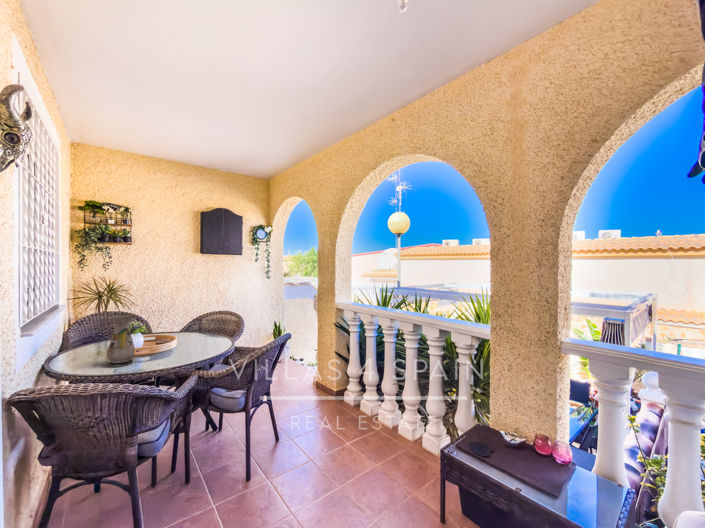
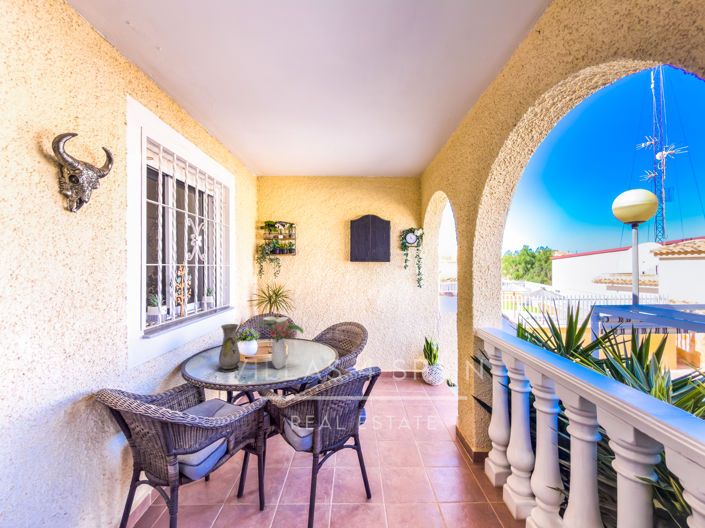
flower arrangement: none [161,303,212,354] -> present [257,317,303,369]

